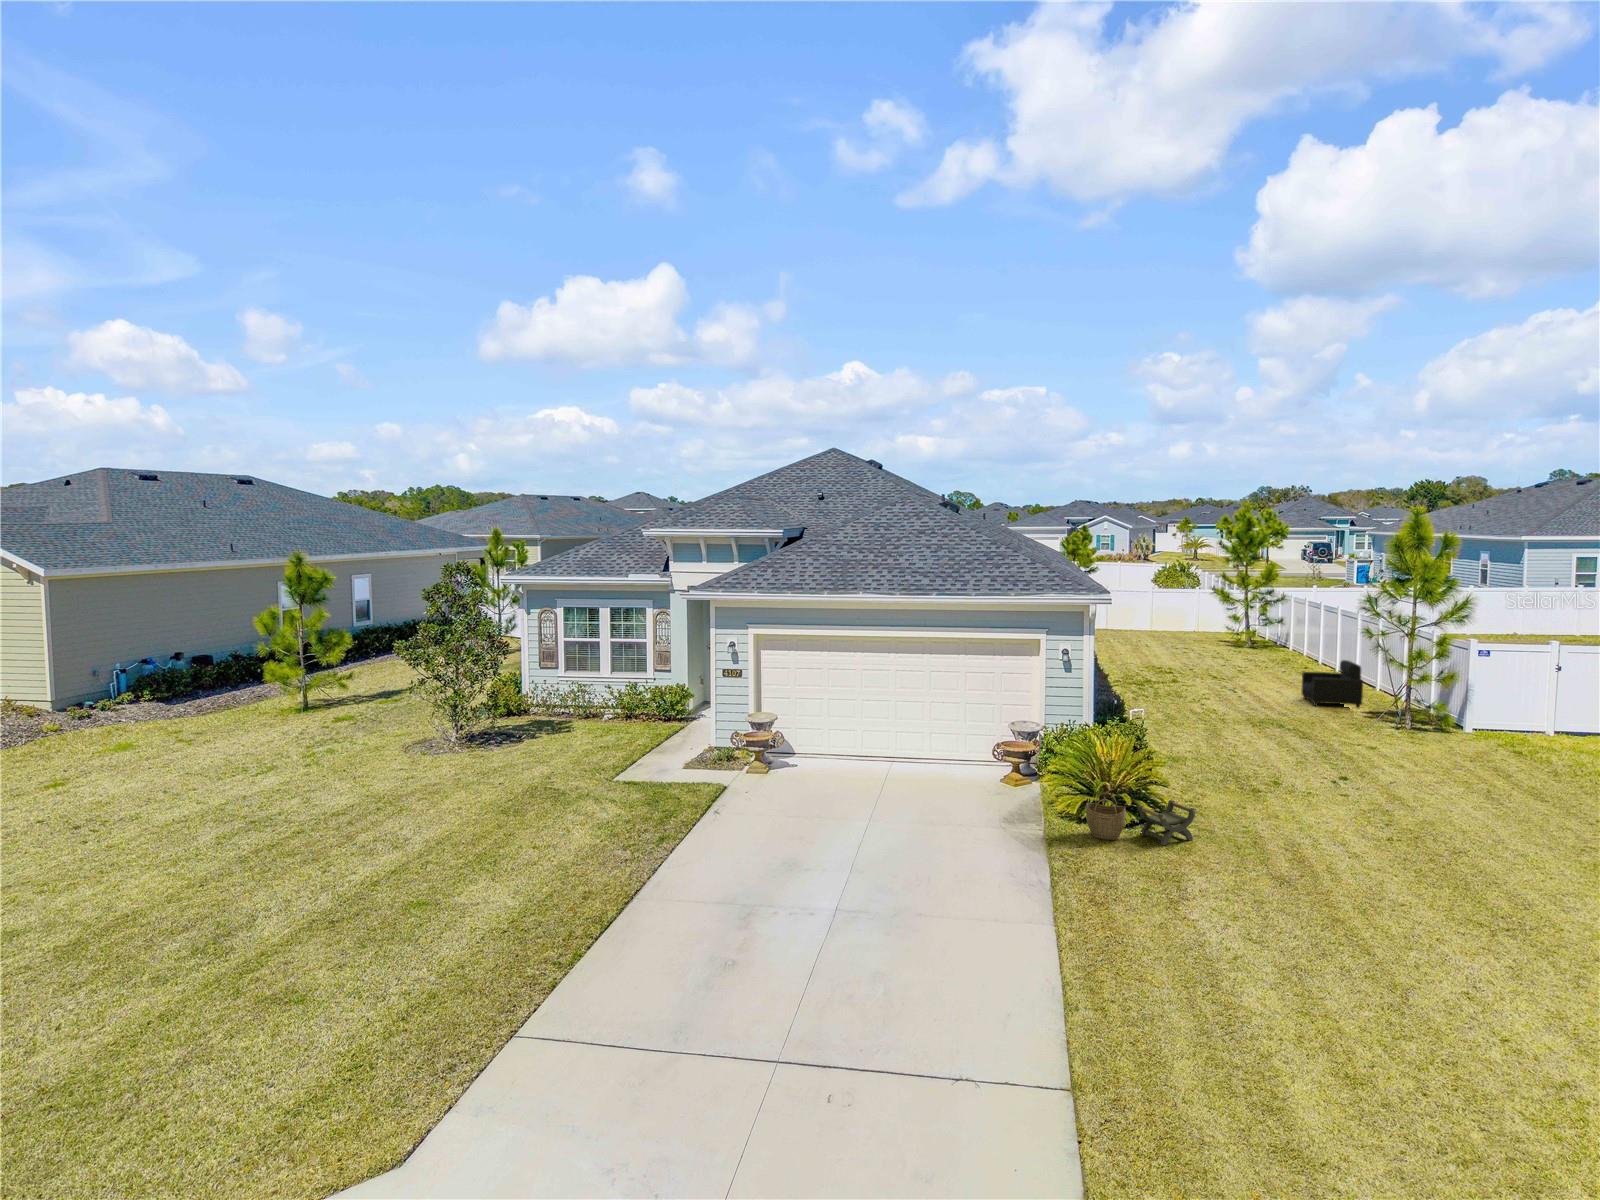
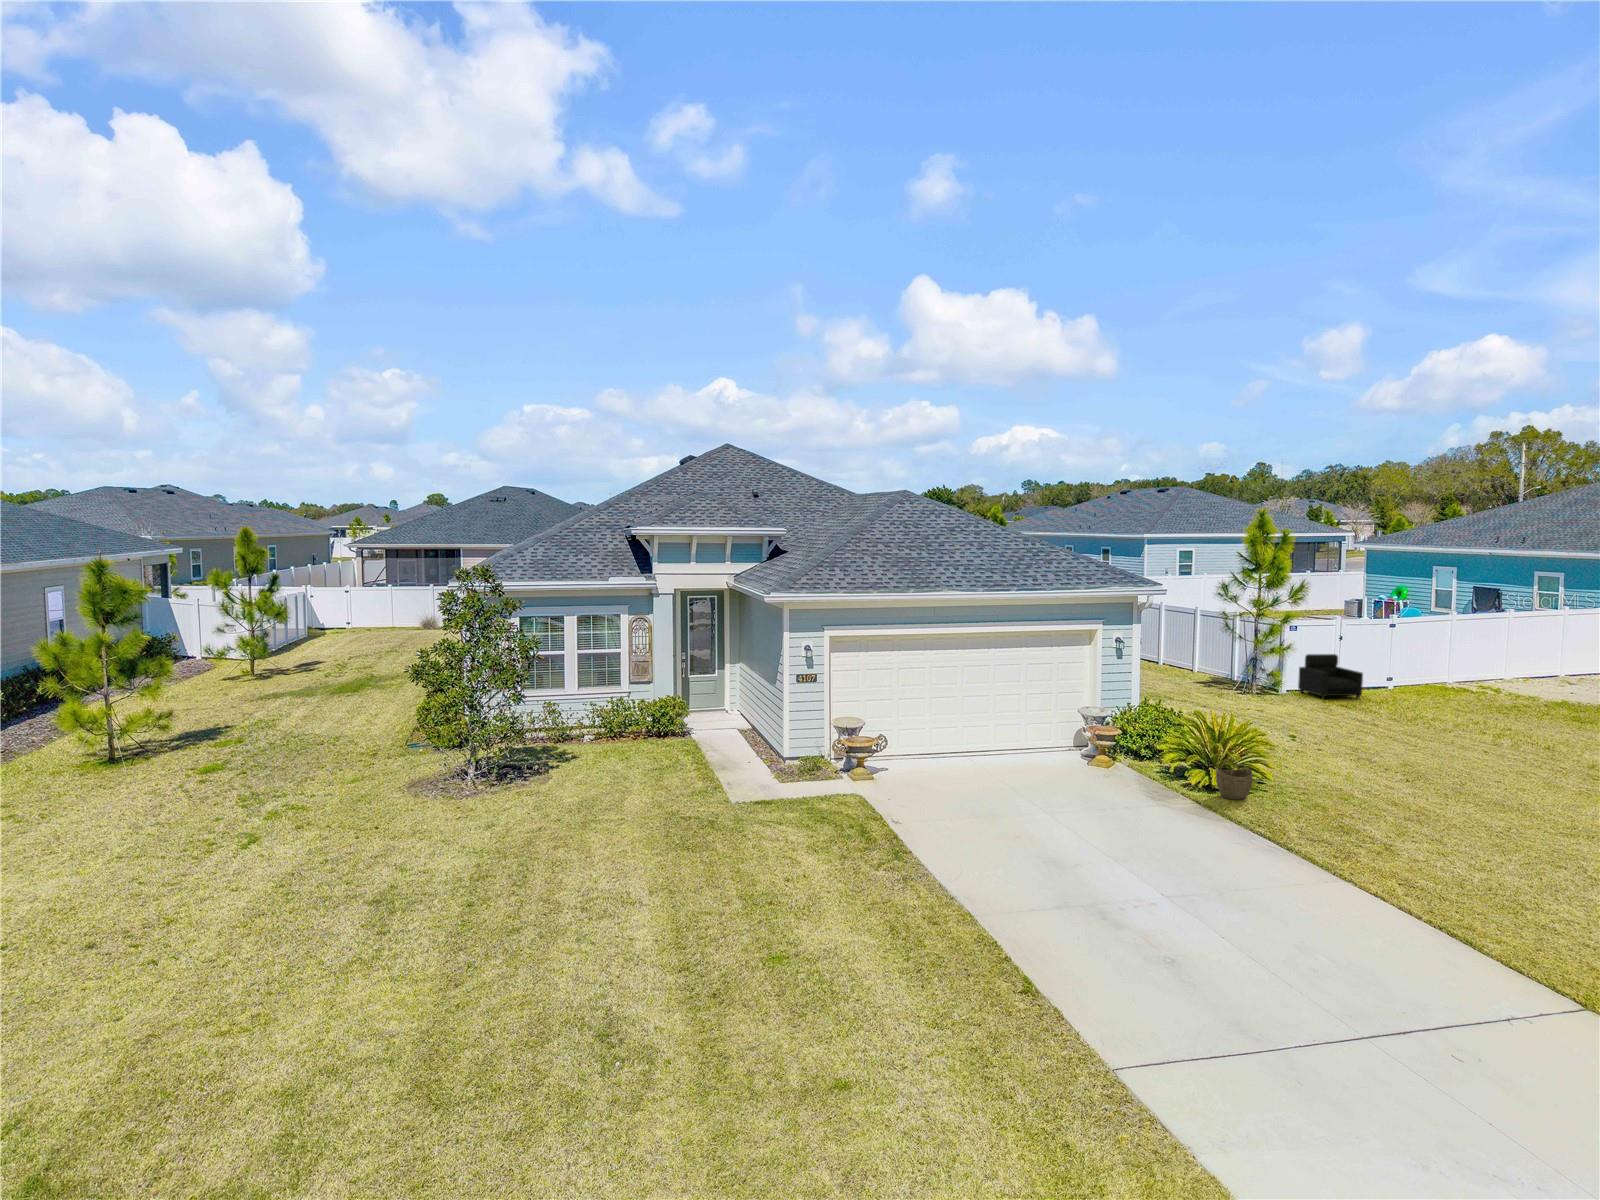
armchair: present [1301,660,1363,708] -> present [1298,654,1363,700]
stool: present [1138,800,1196,846] -> none [1253,760,1296,798]

